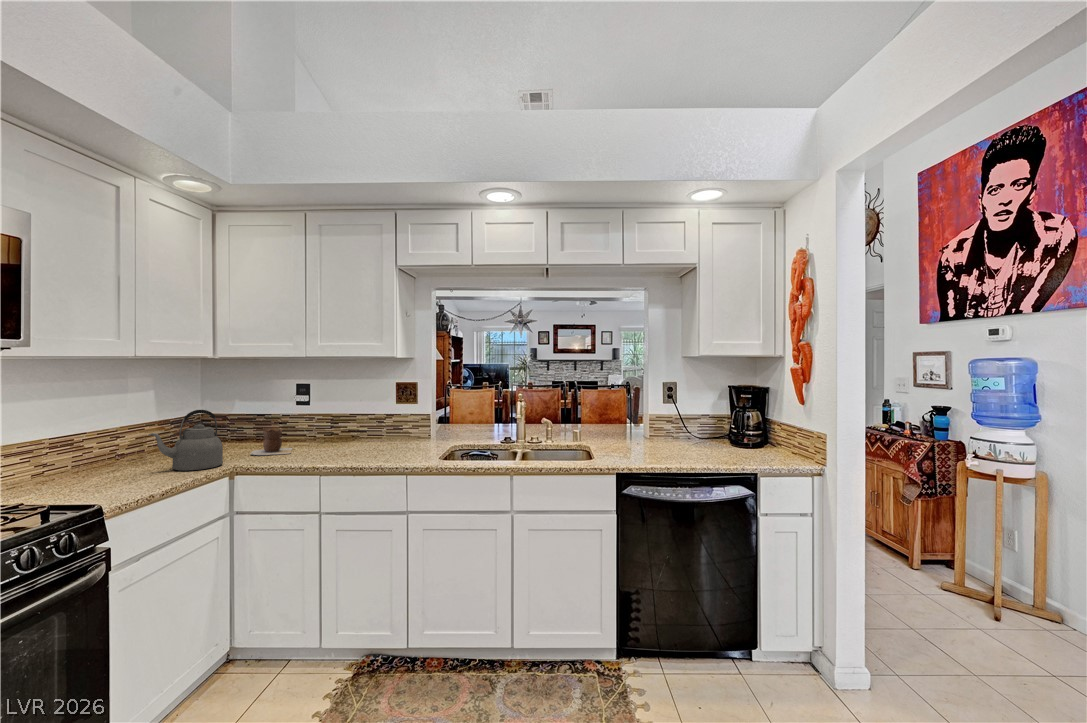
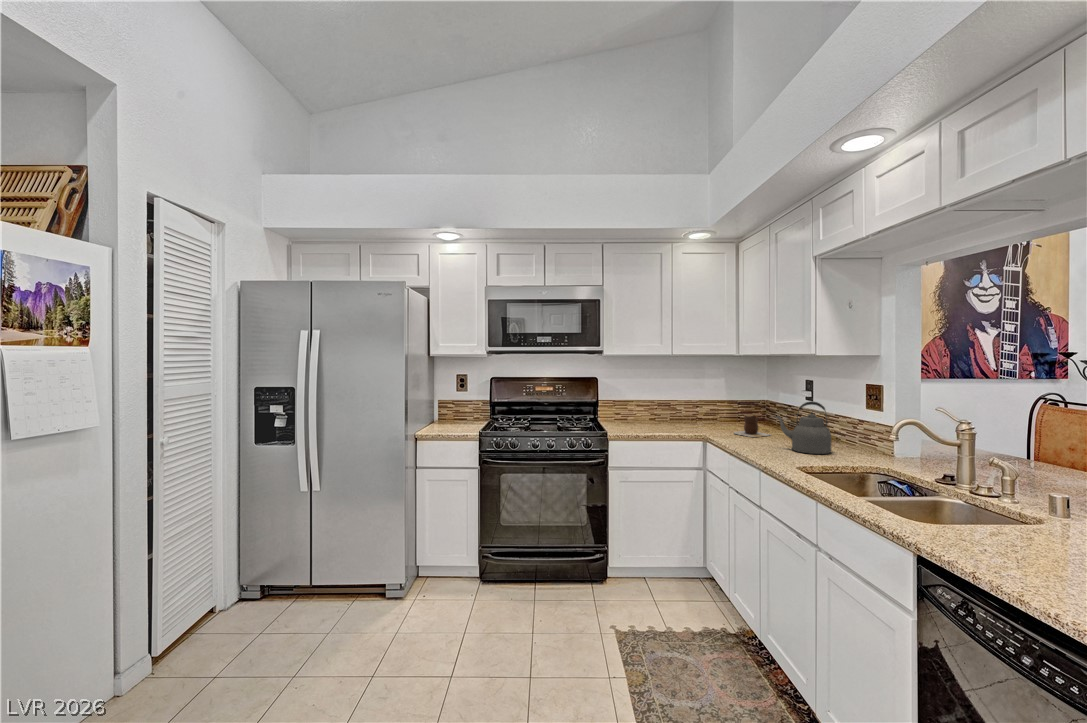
kettle: present [148,410,223,471] -> present [776,401,831,454]

